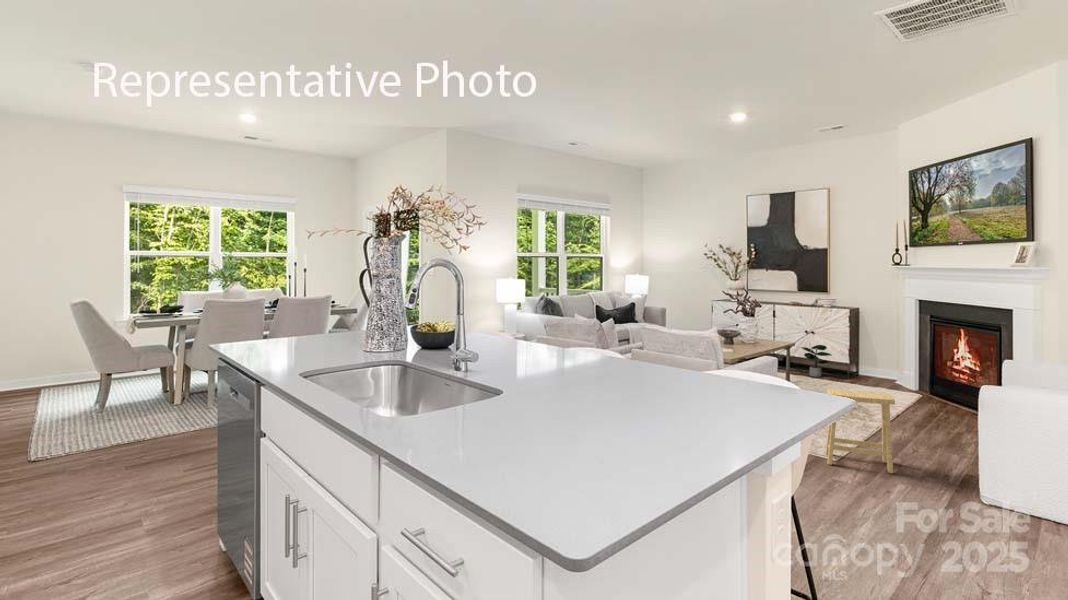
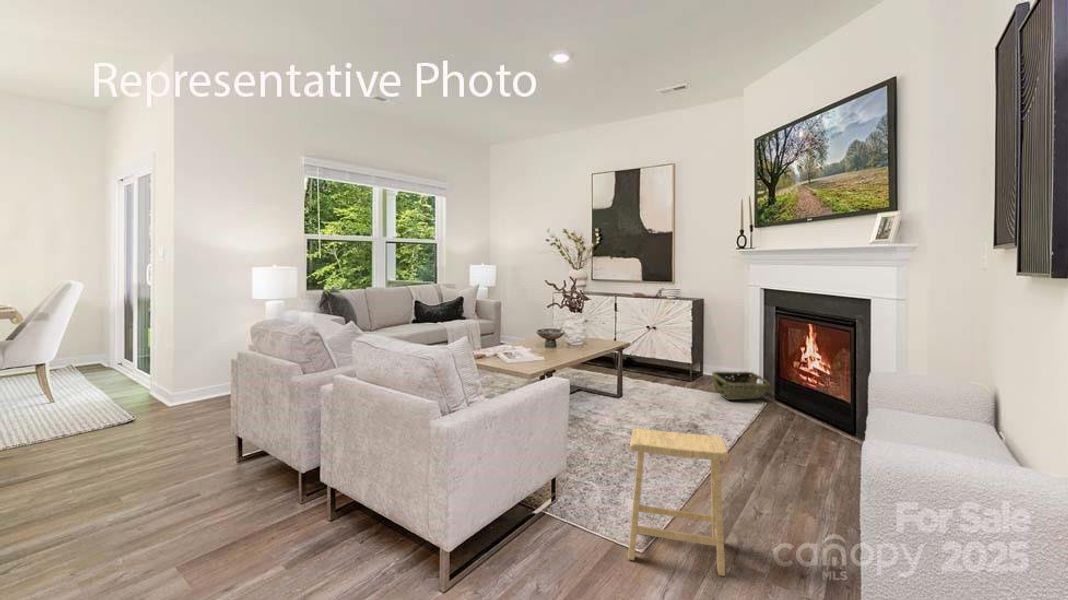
potted plant: present [801,345,831,377] -> none [640,342,674,379]
woven basket: none [870,369,926,393] -> present [712,371,771,400]

